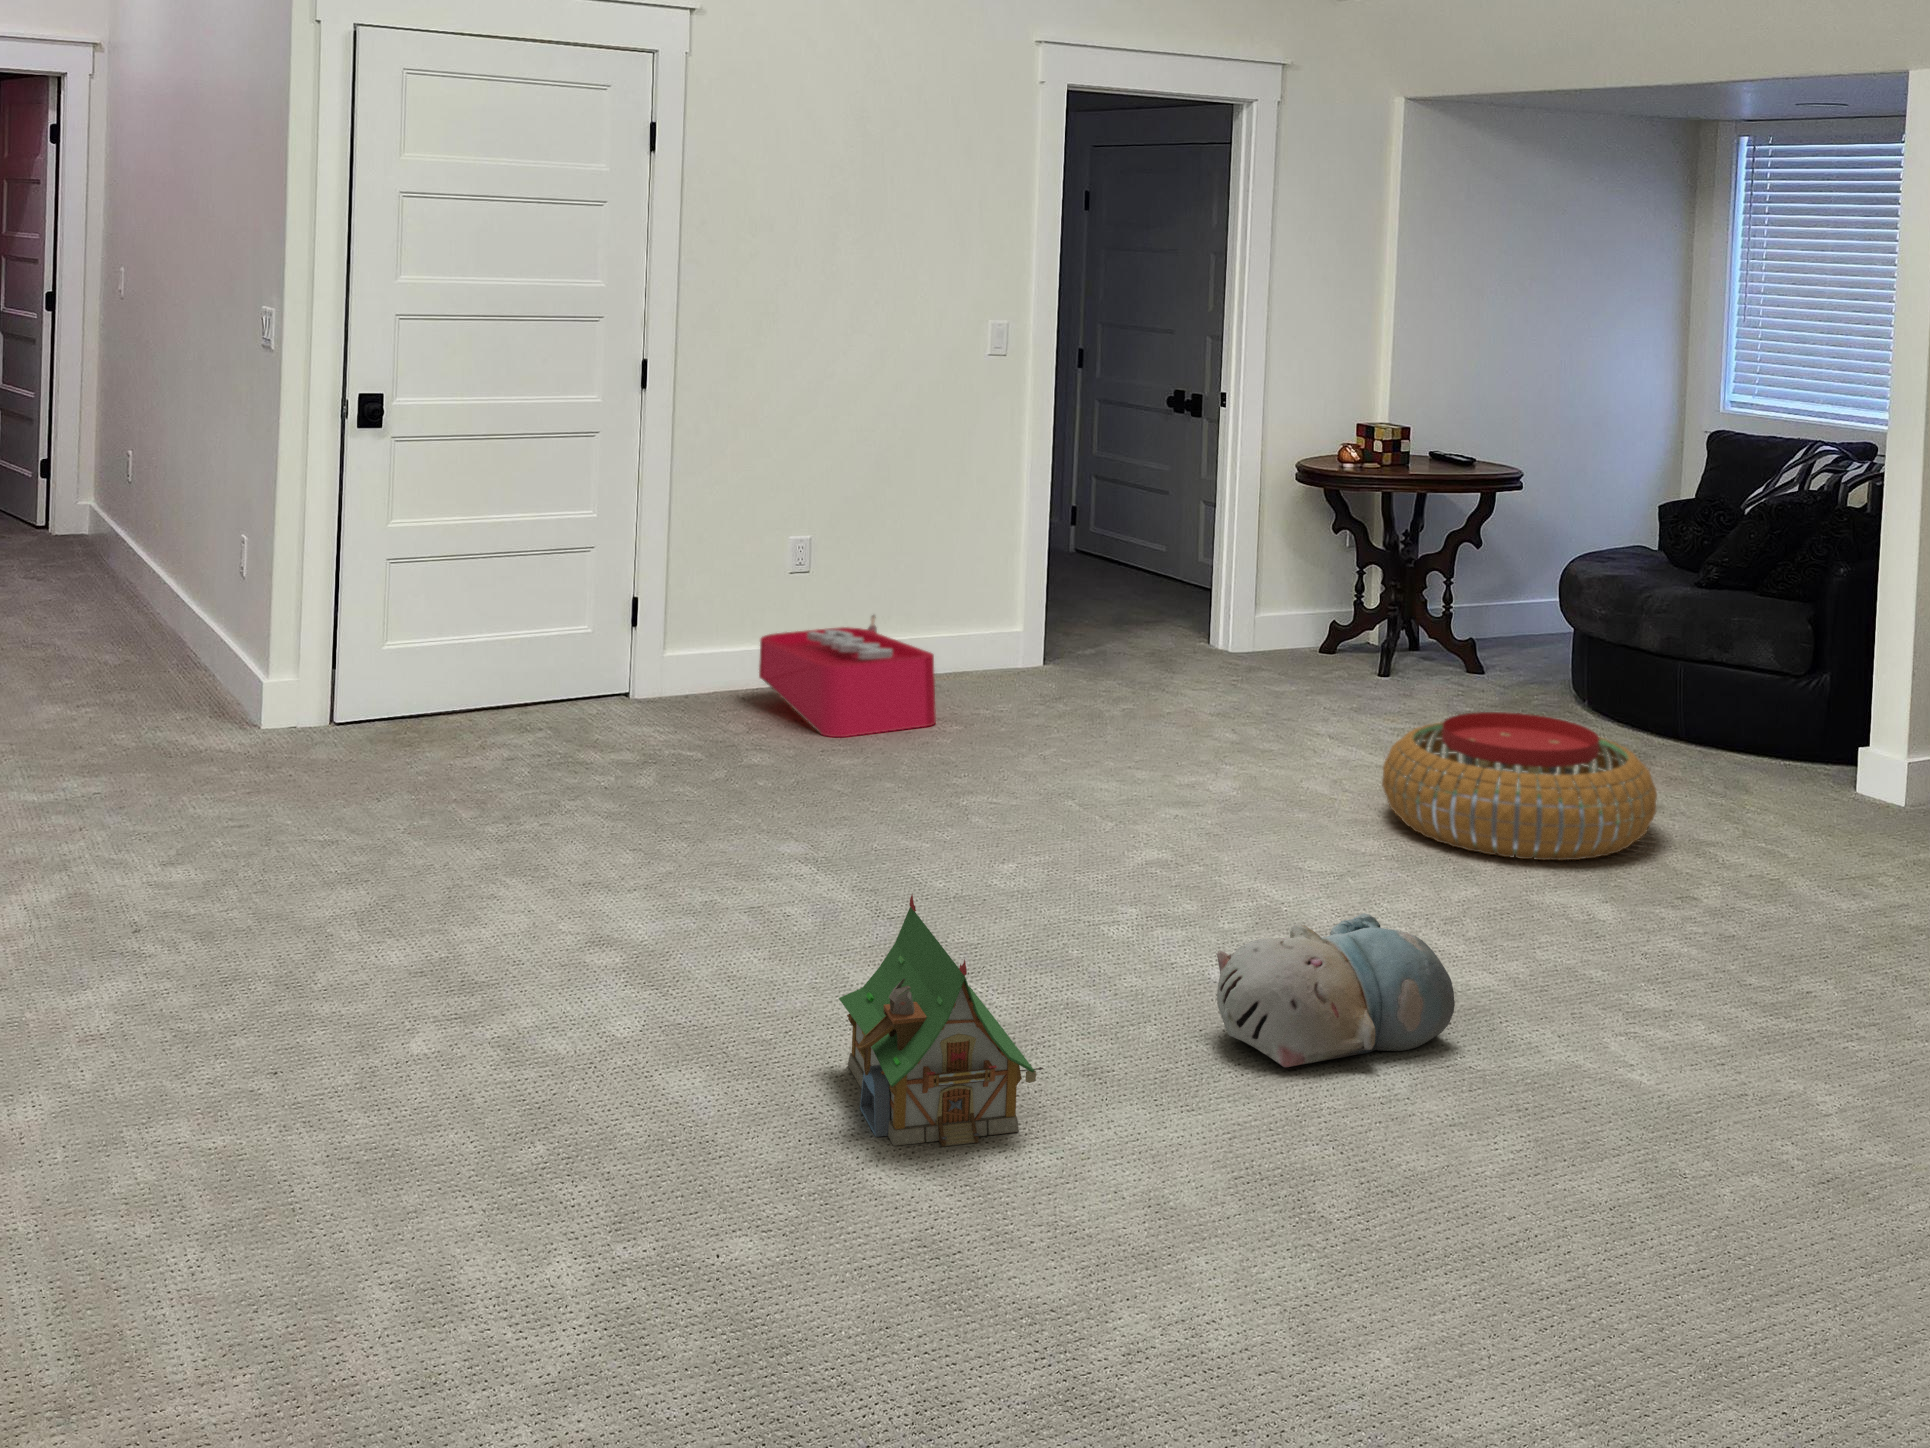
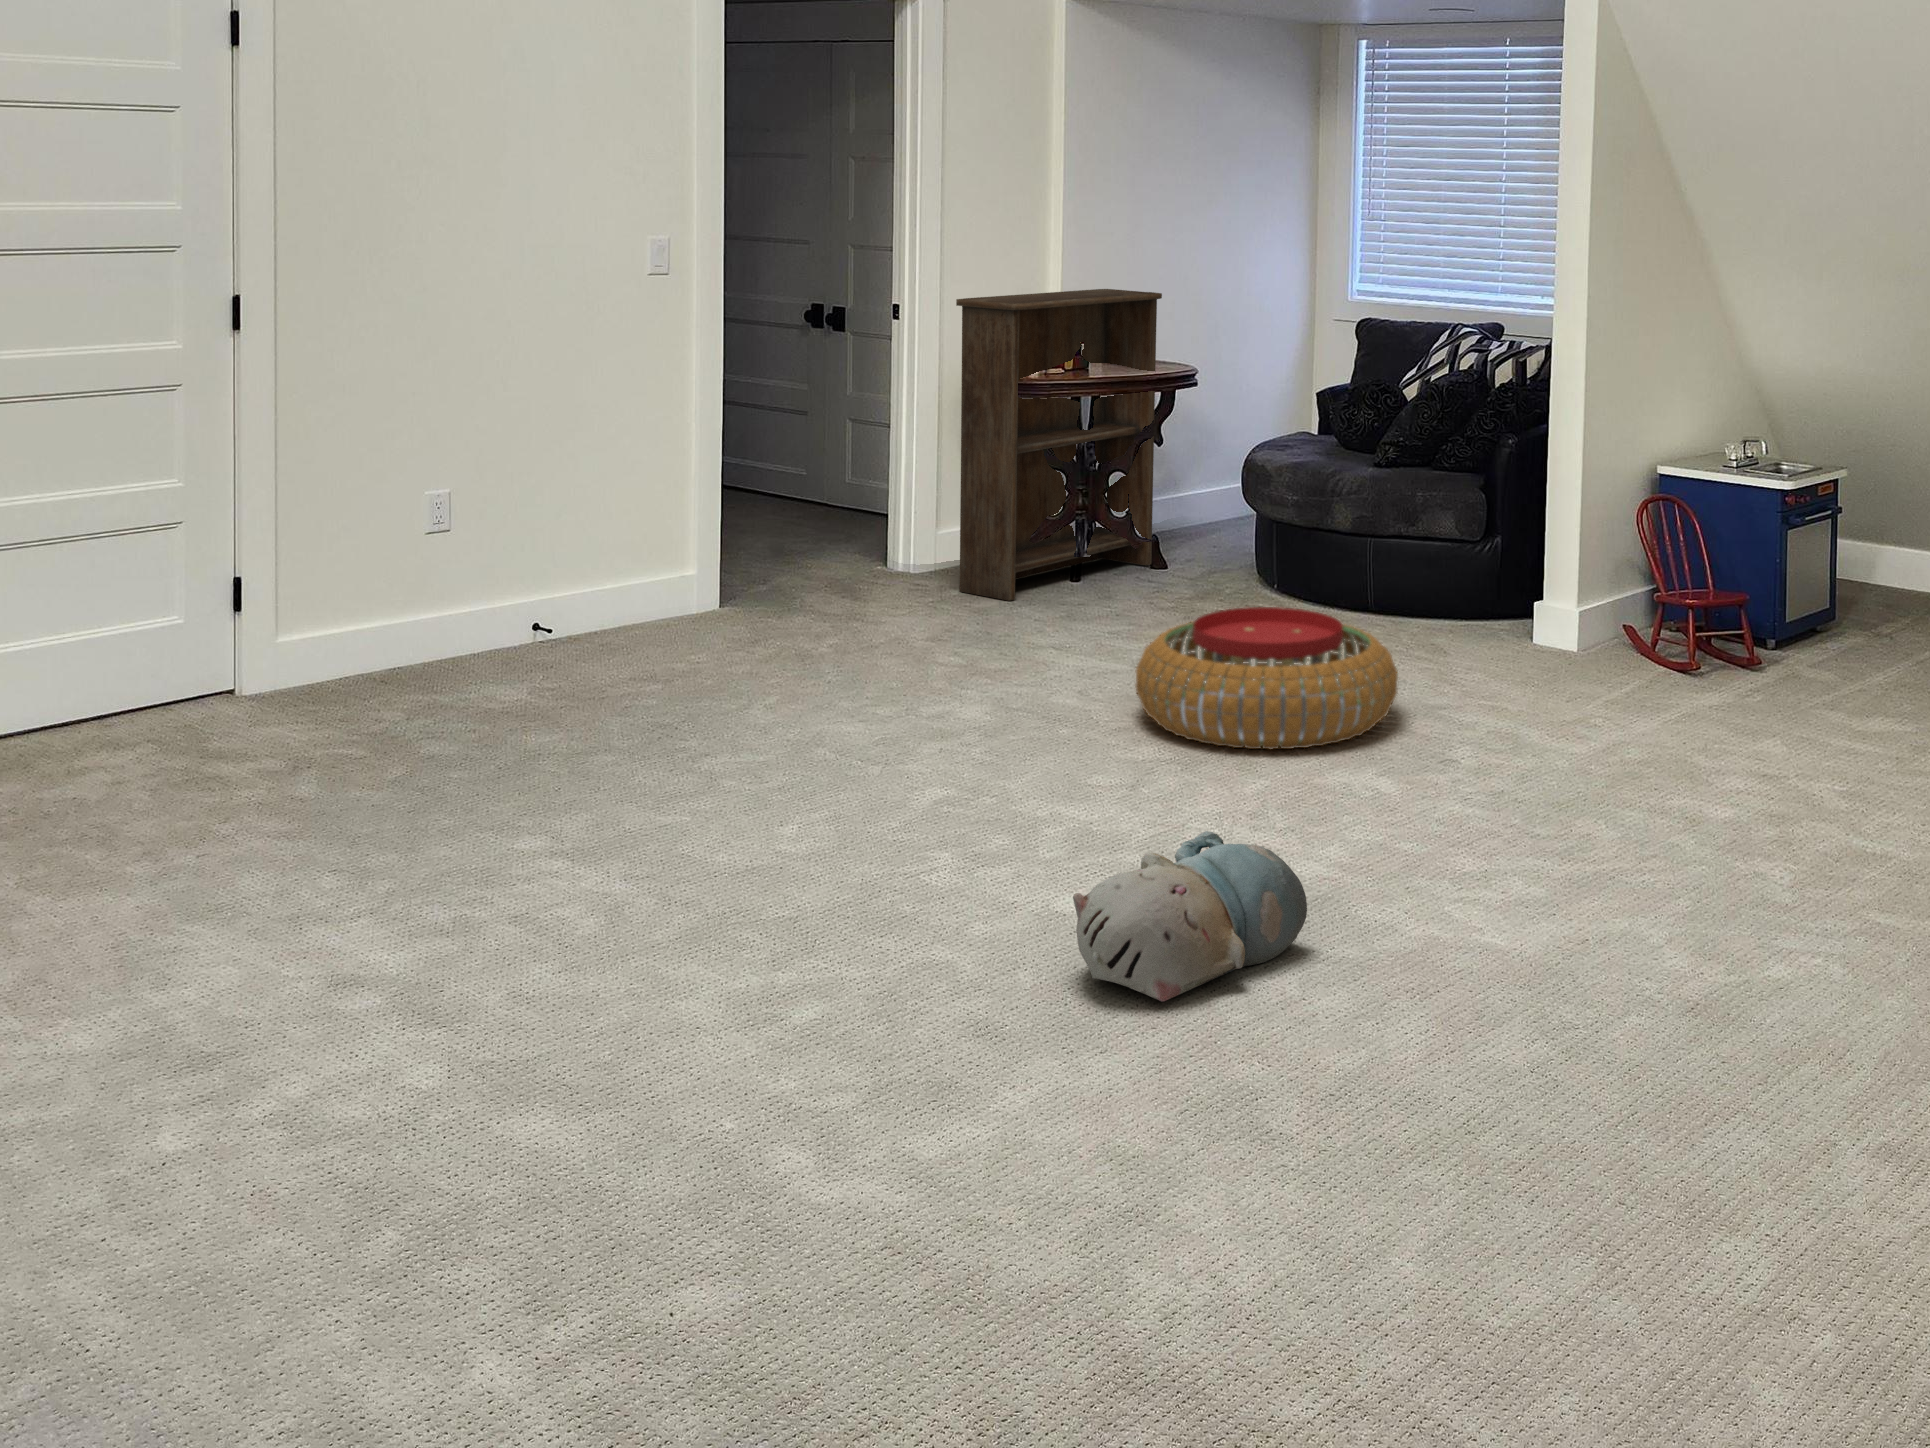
bookshelf: none [1265,387,1485,689] -> present [956,289,1162,601]
storage bin: present [759,615,936,737] -> none [405,569,627,712]
toy house: present [839,894,1043,1147] -> none [679,887,941,1171]

